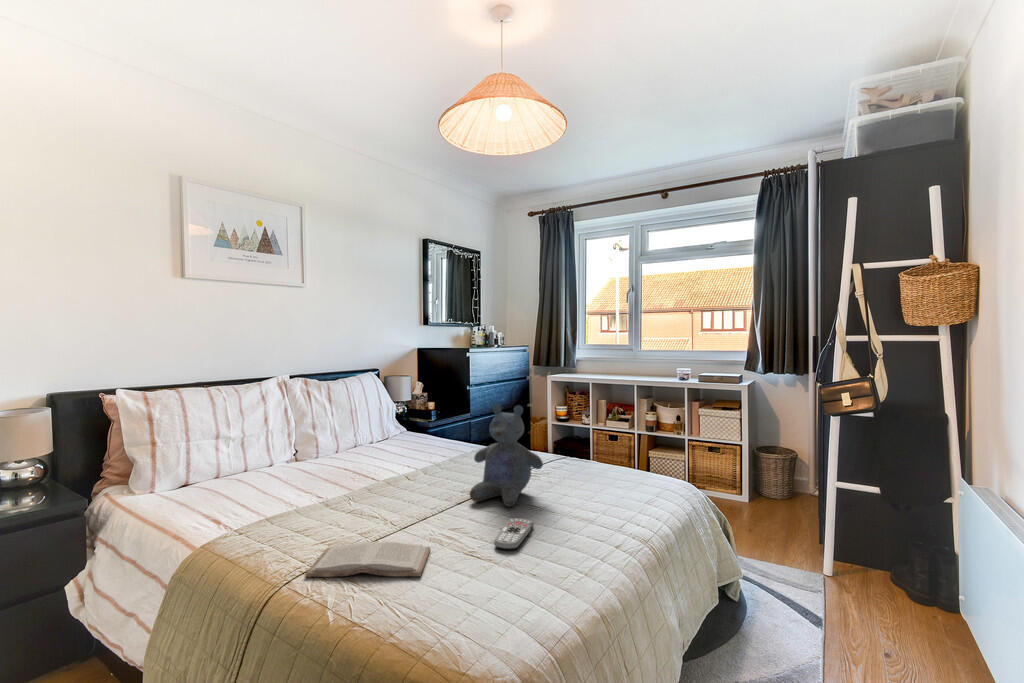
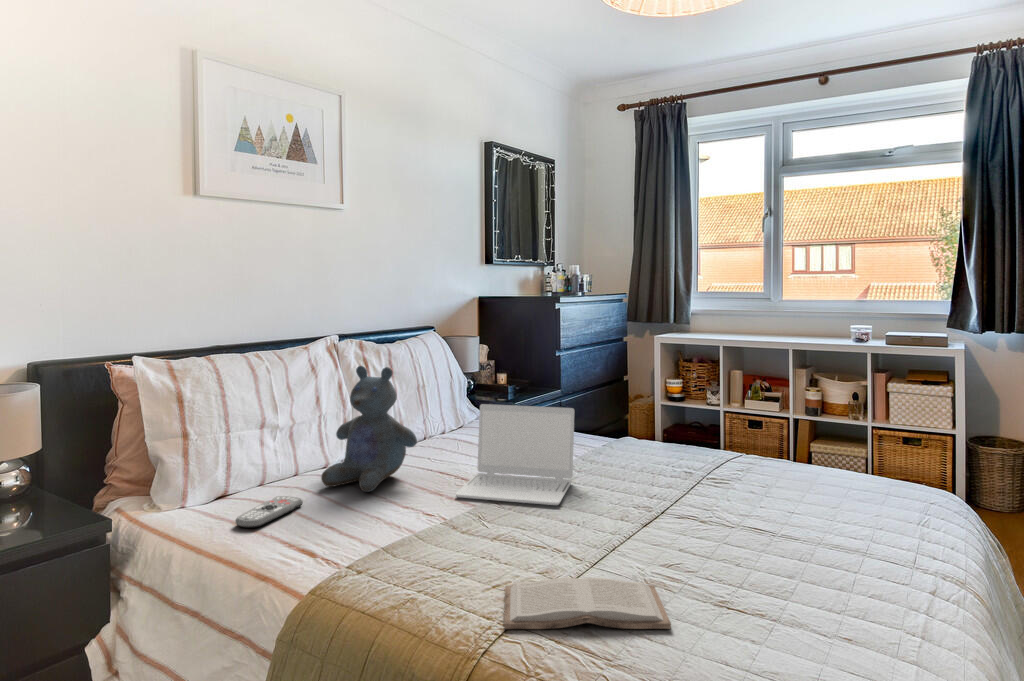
stuffed bear: present [470,404,543,507] -> present [321,366,417,492]
laptop: none [342,422,435,493] -> present [456,404,575,505]
remote control: present [494,518,534,550] -> present [235,496,303,528]

